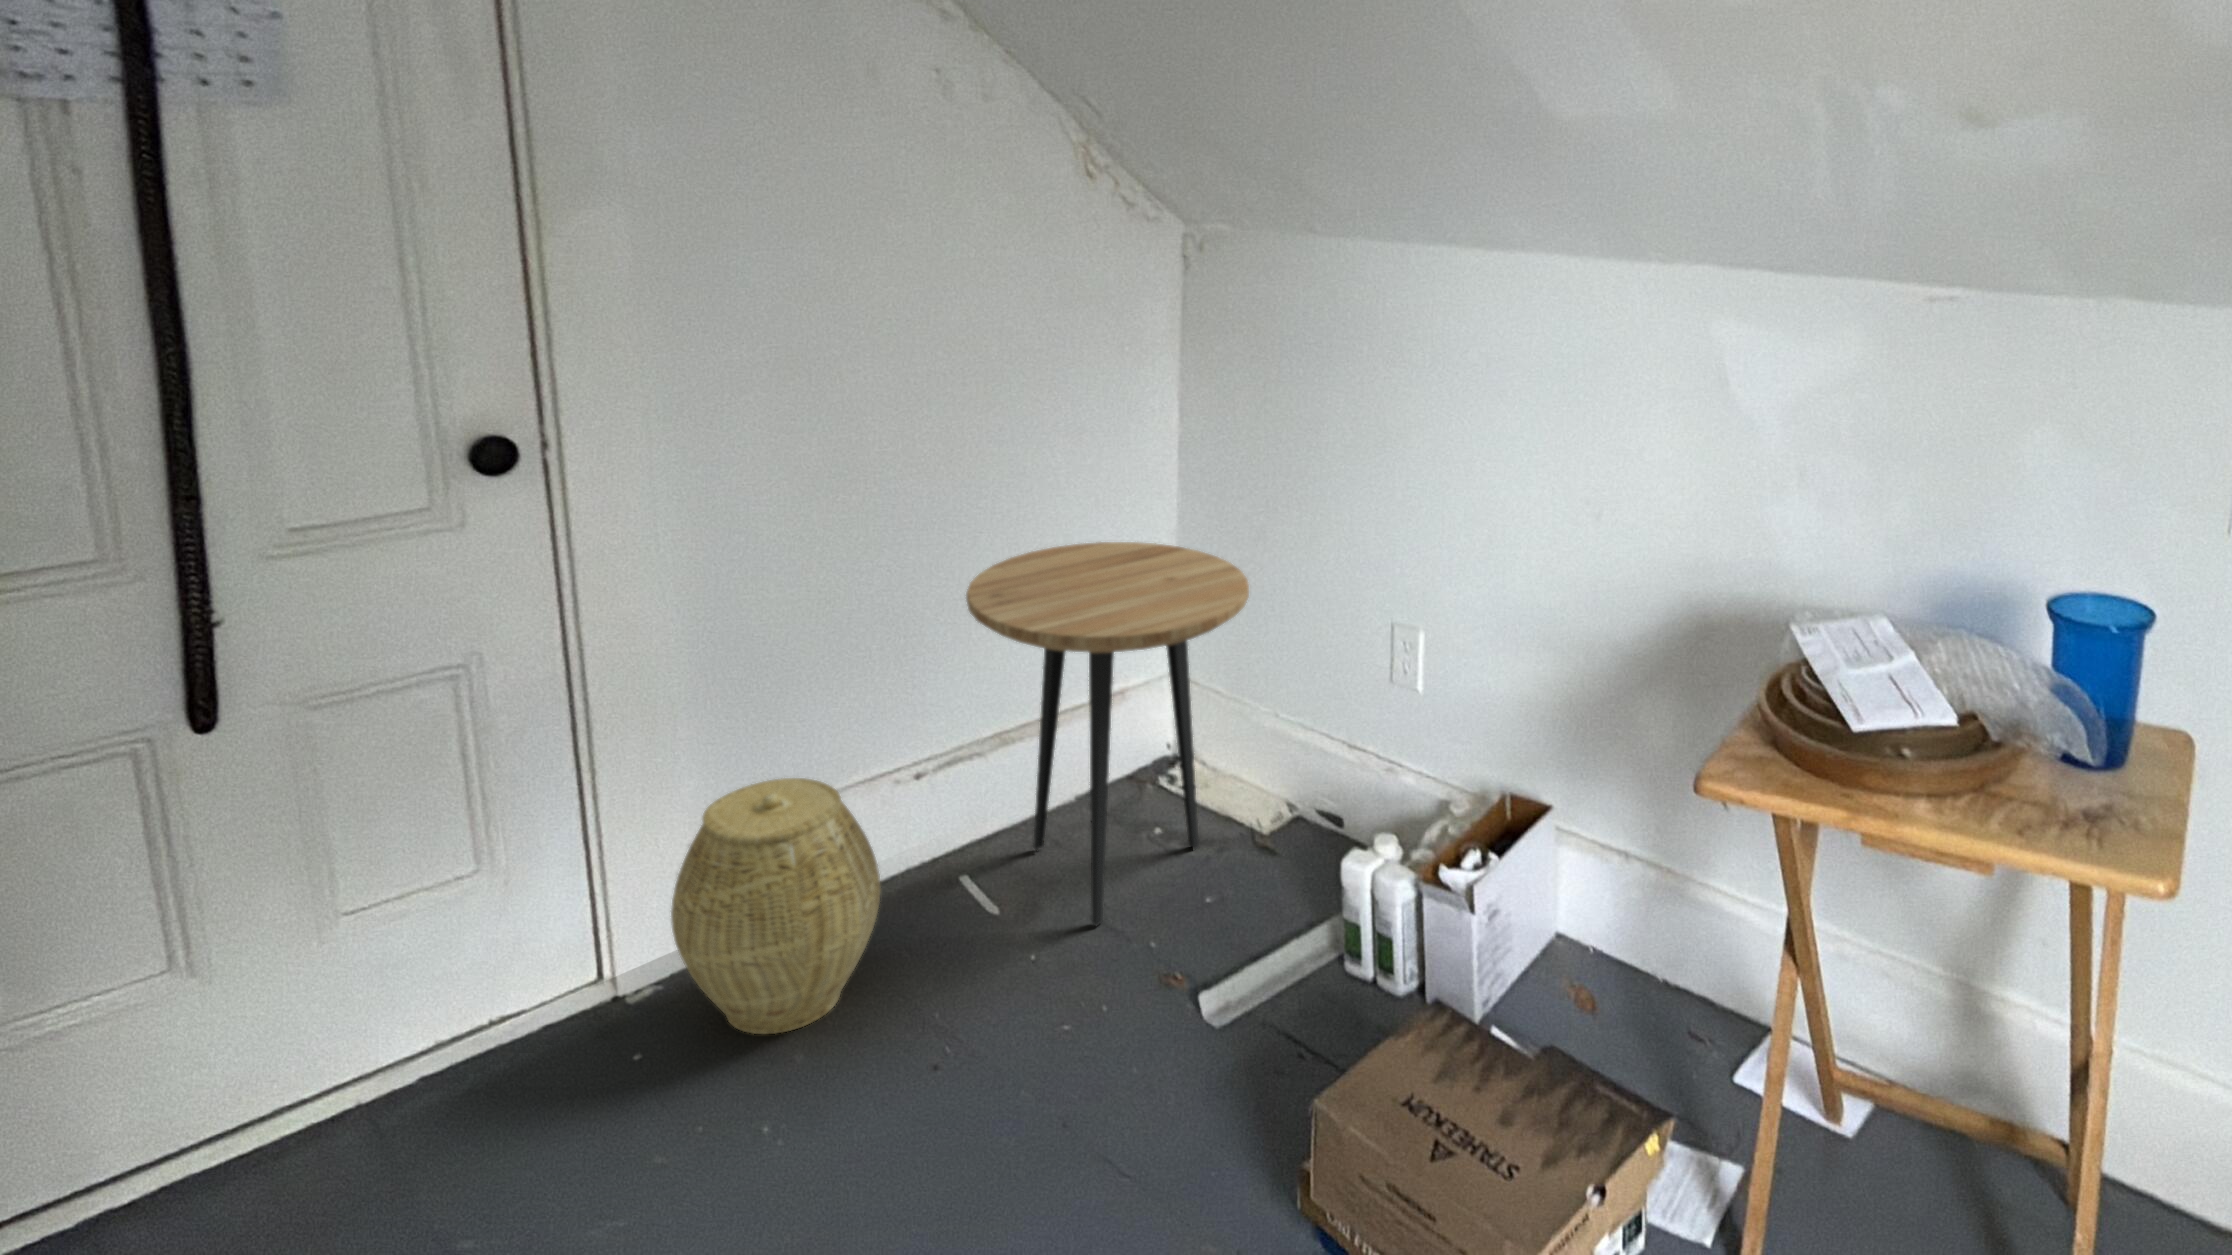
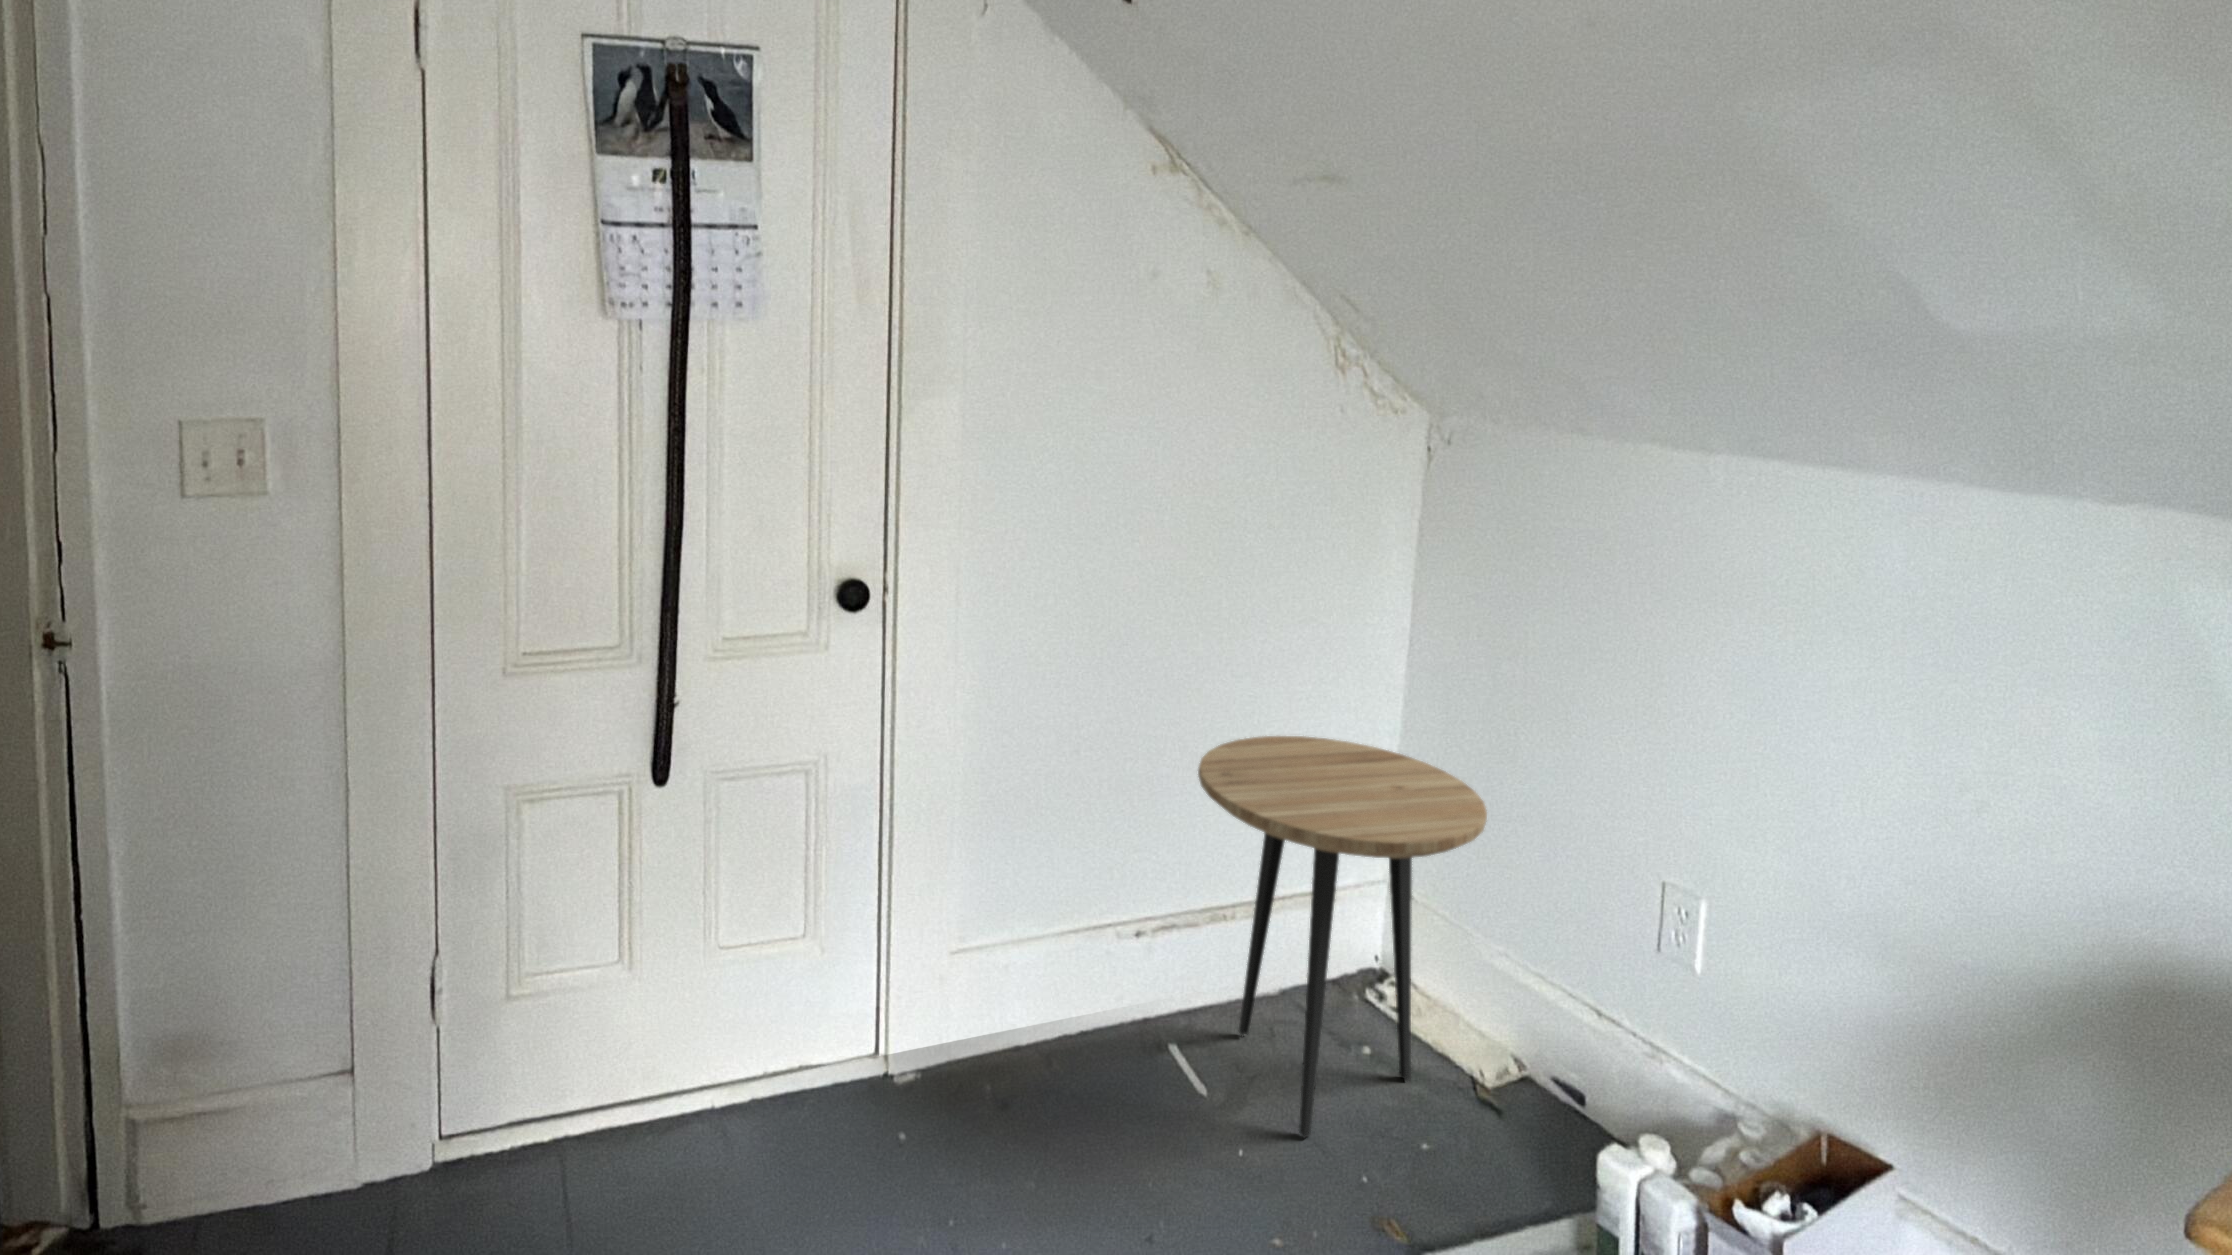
woven basket: present [671,778,880,1034] -> none [935,908,1106,1154]

